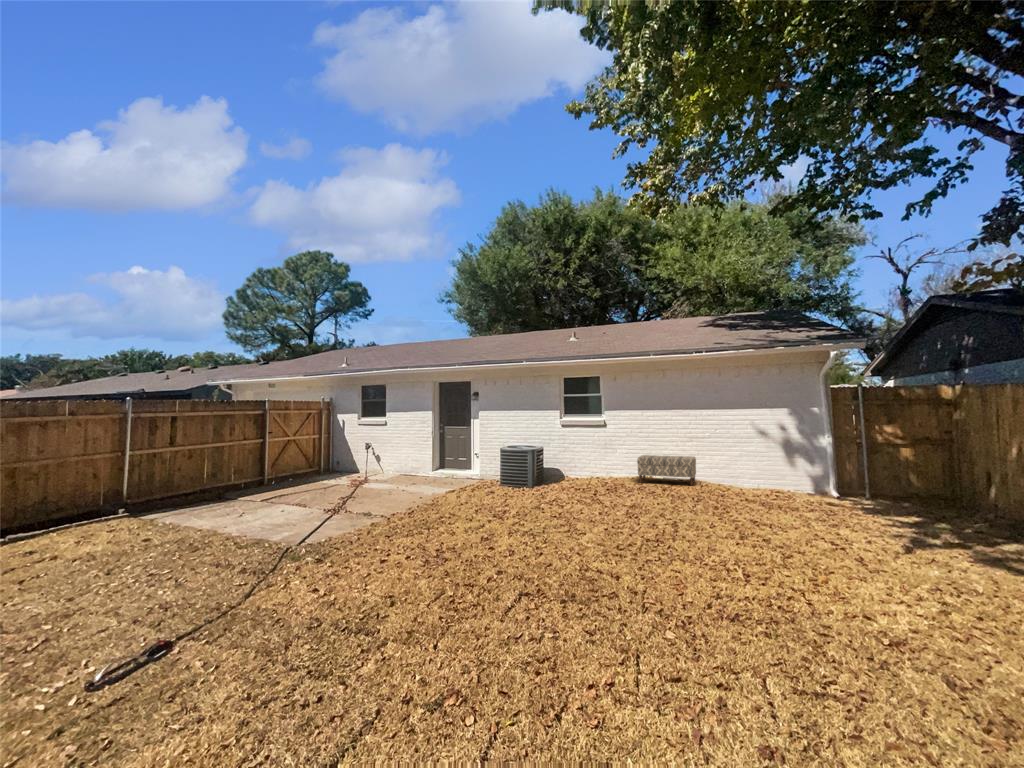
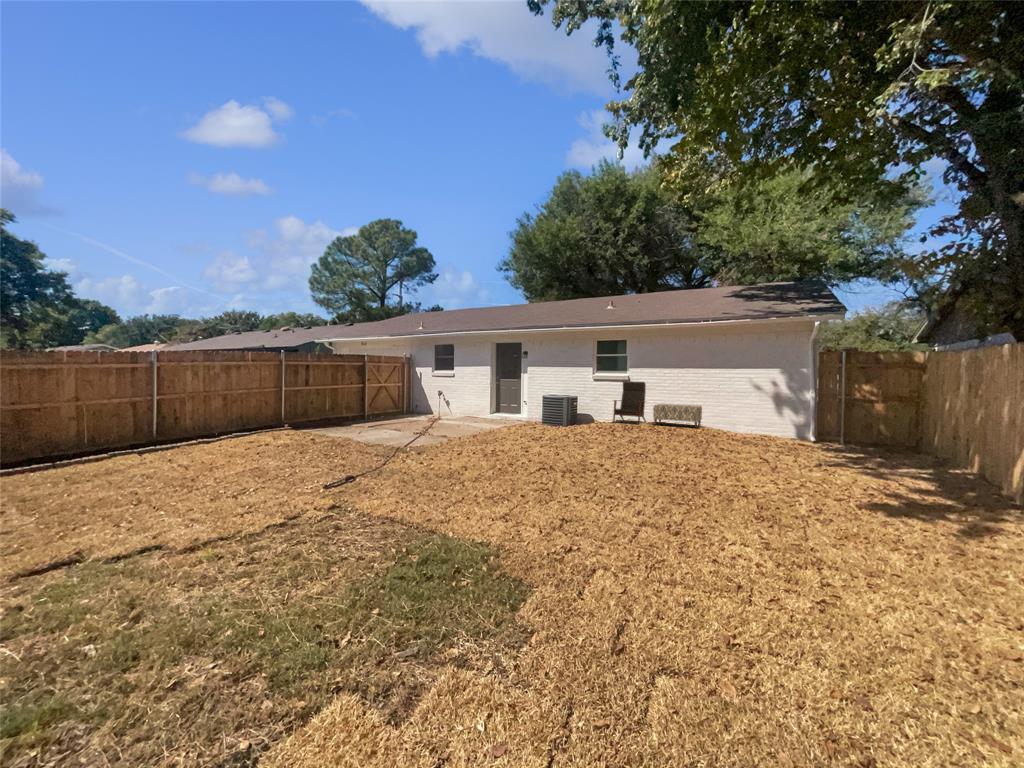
lounge chair: none [585,428,627,482] -> present [613,381,646,424]

